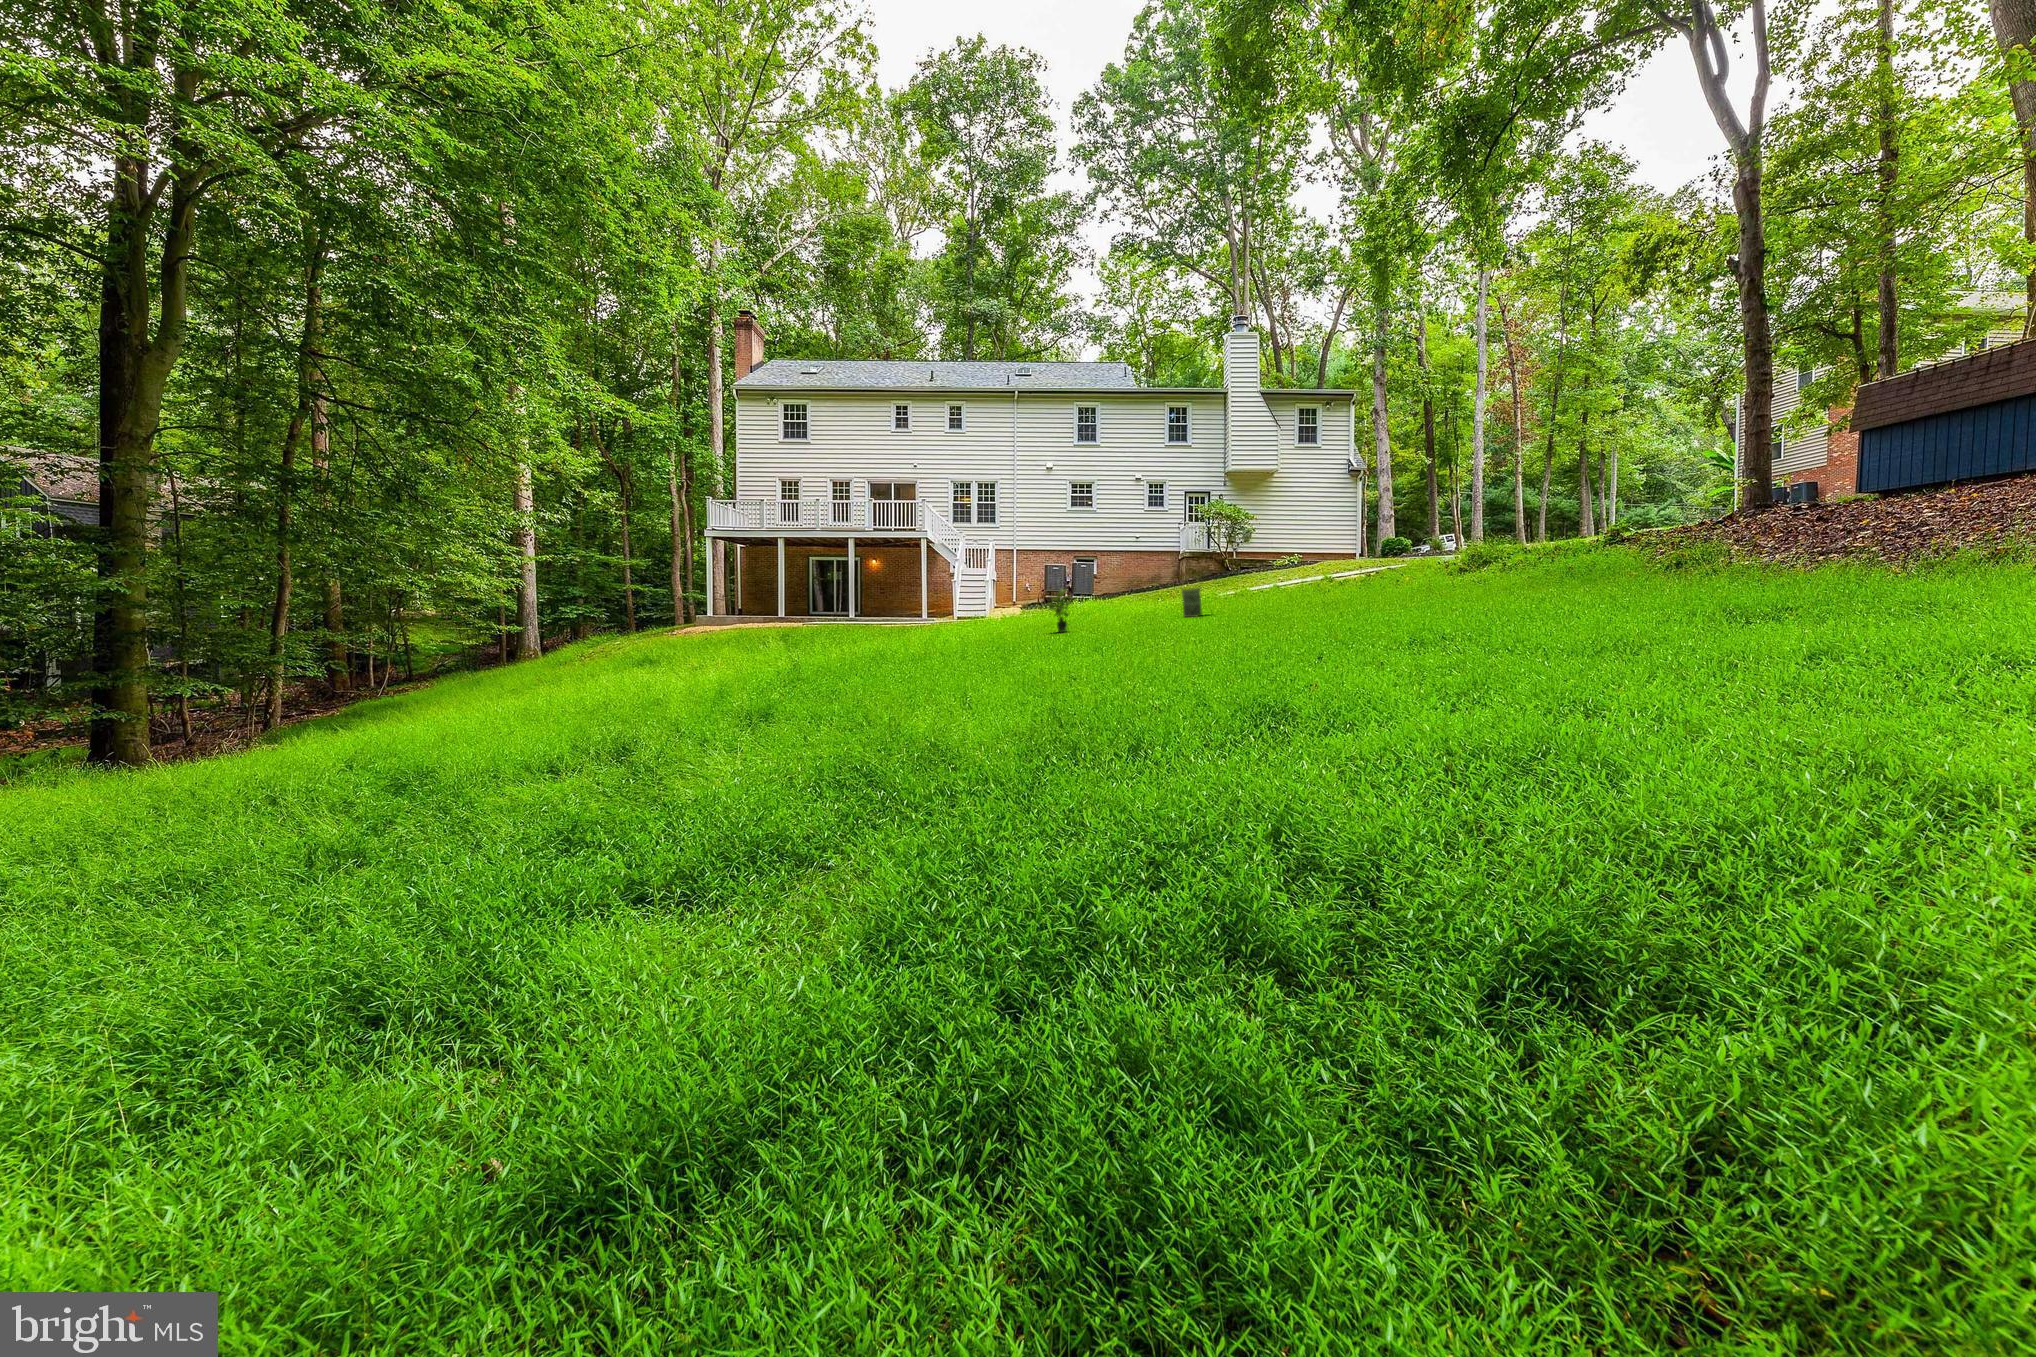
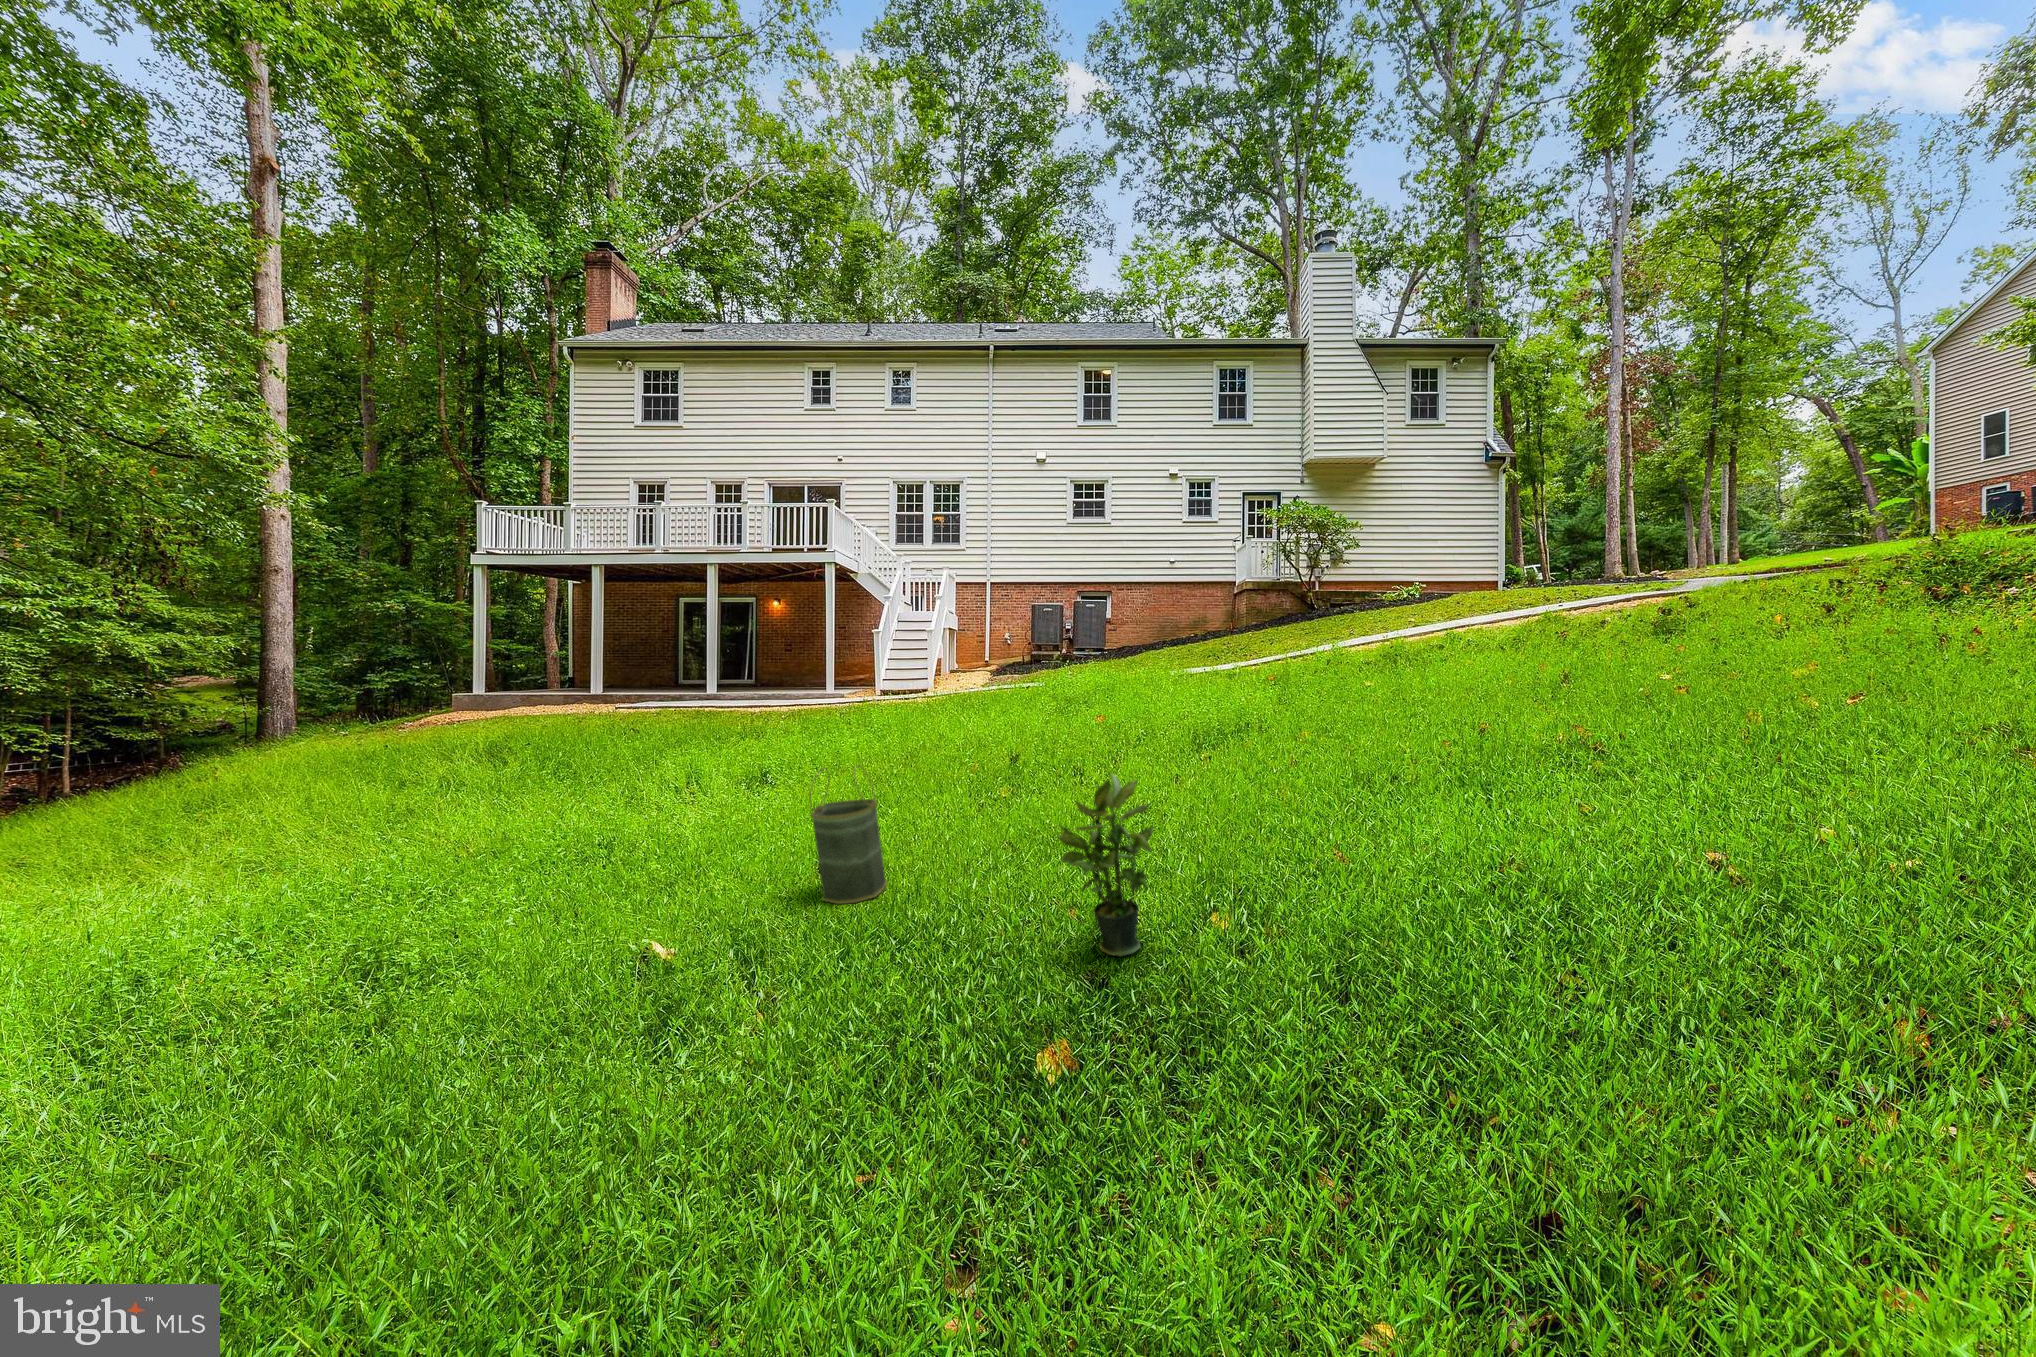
basket: present [1181,587,1202,617] -> present [809,766,887,904]

